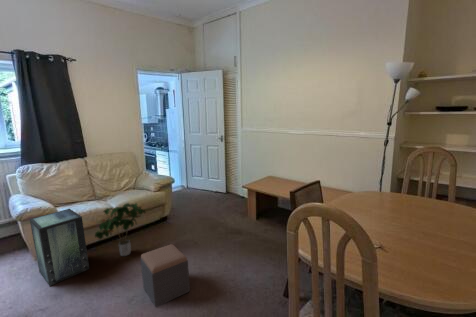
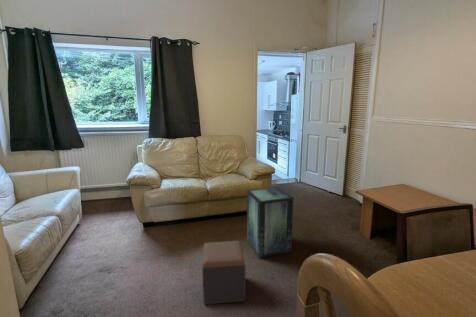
potted plant: present [95,203,145,256] -> none [182,187,231,239]
storage box: present [30,209,89,286] -> present [247,187,293,258]

